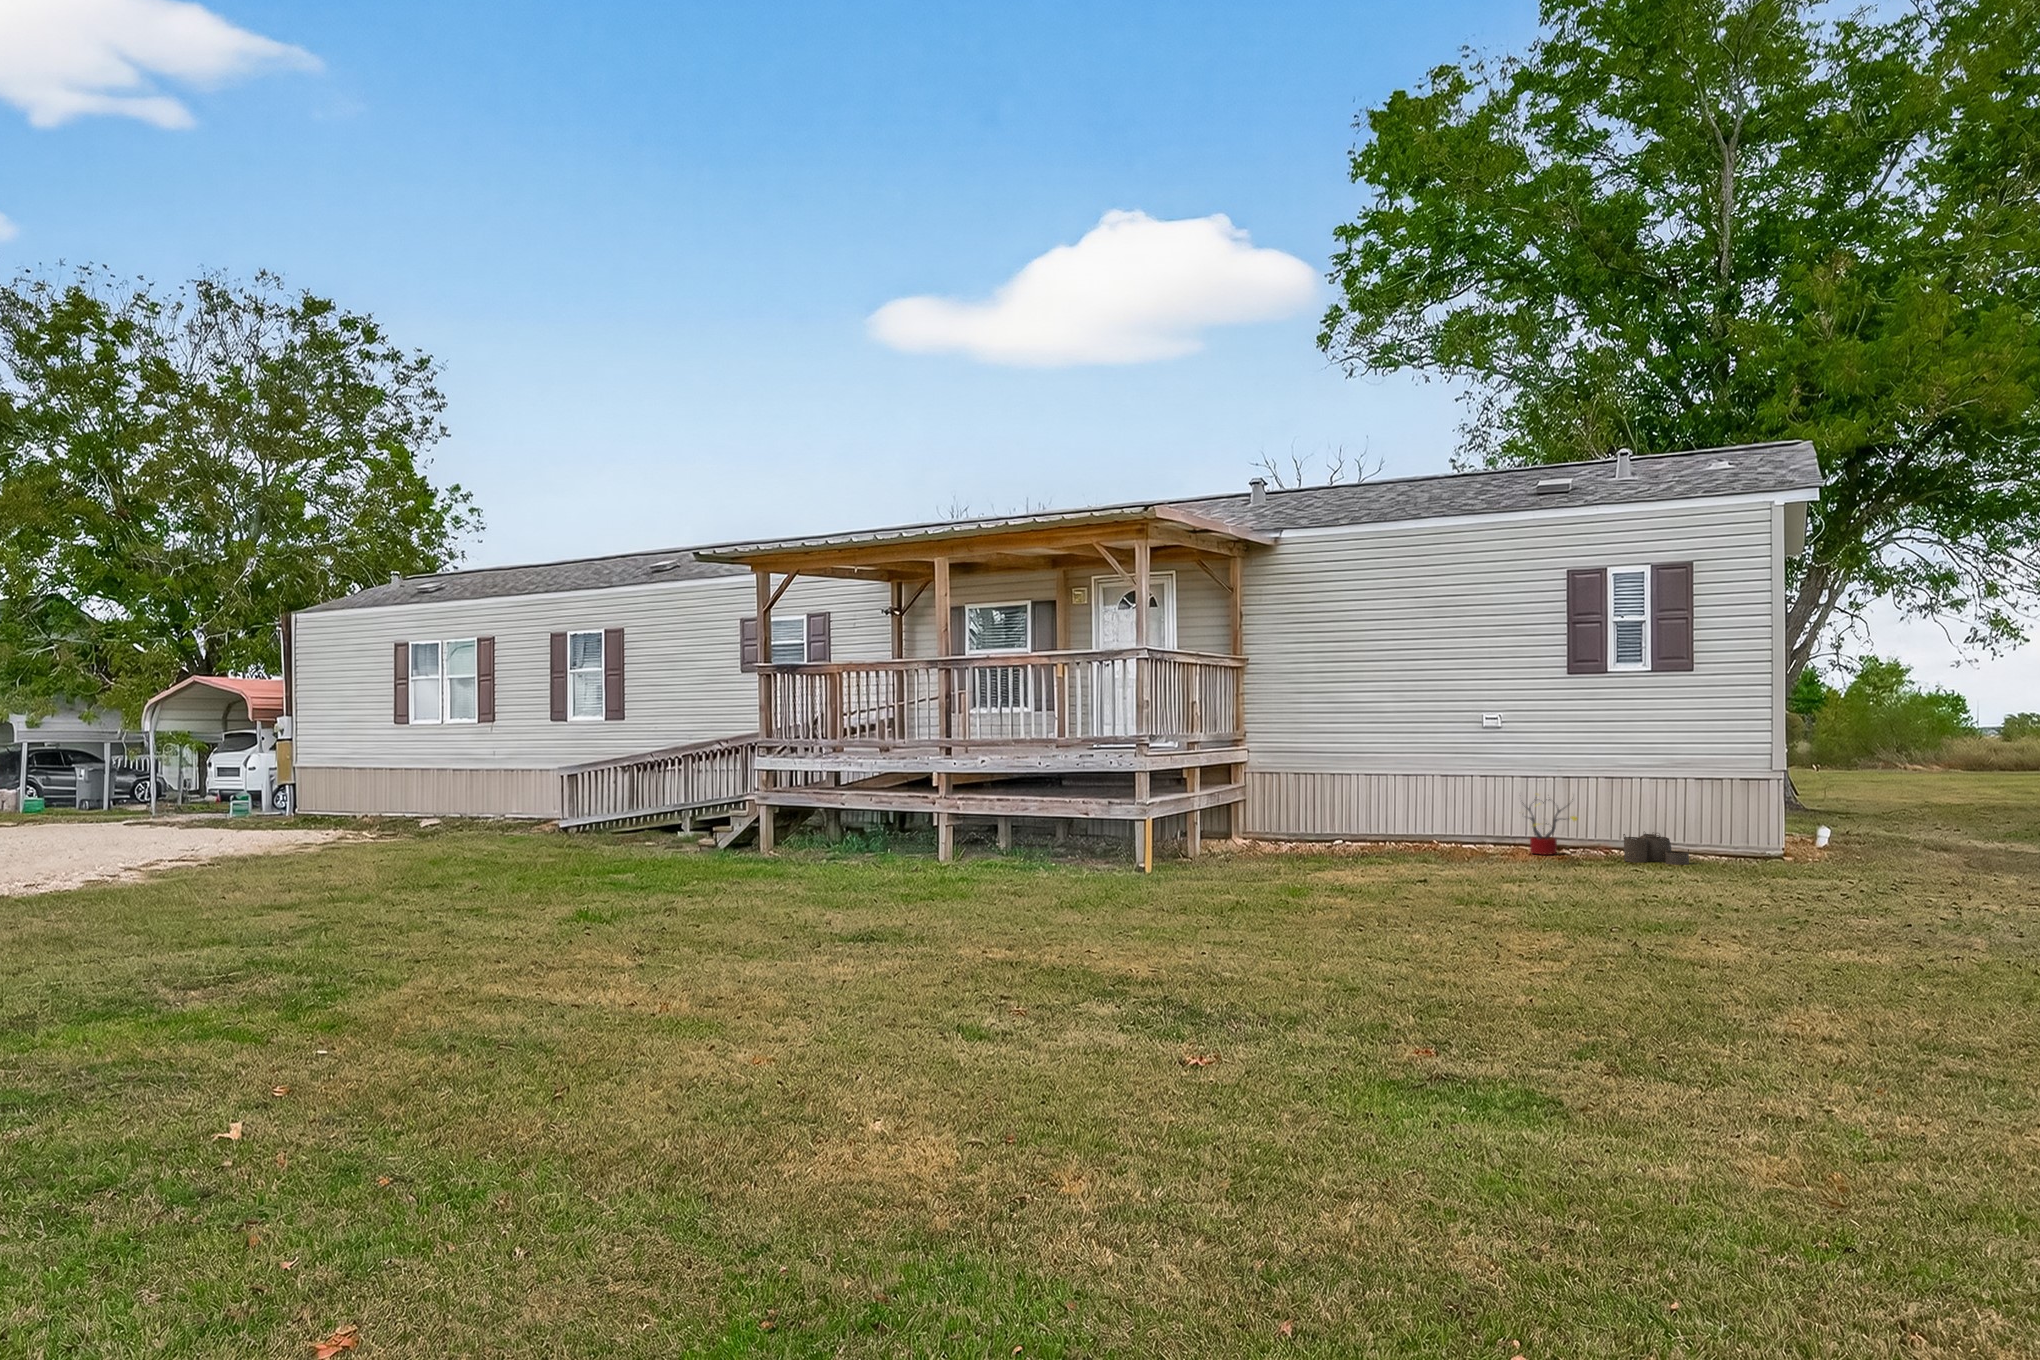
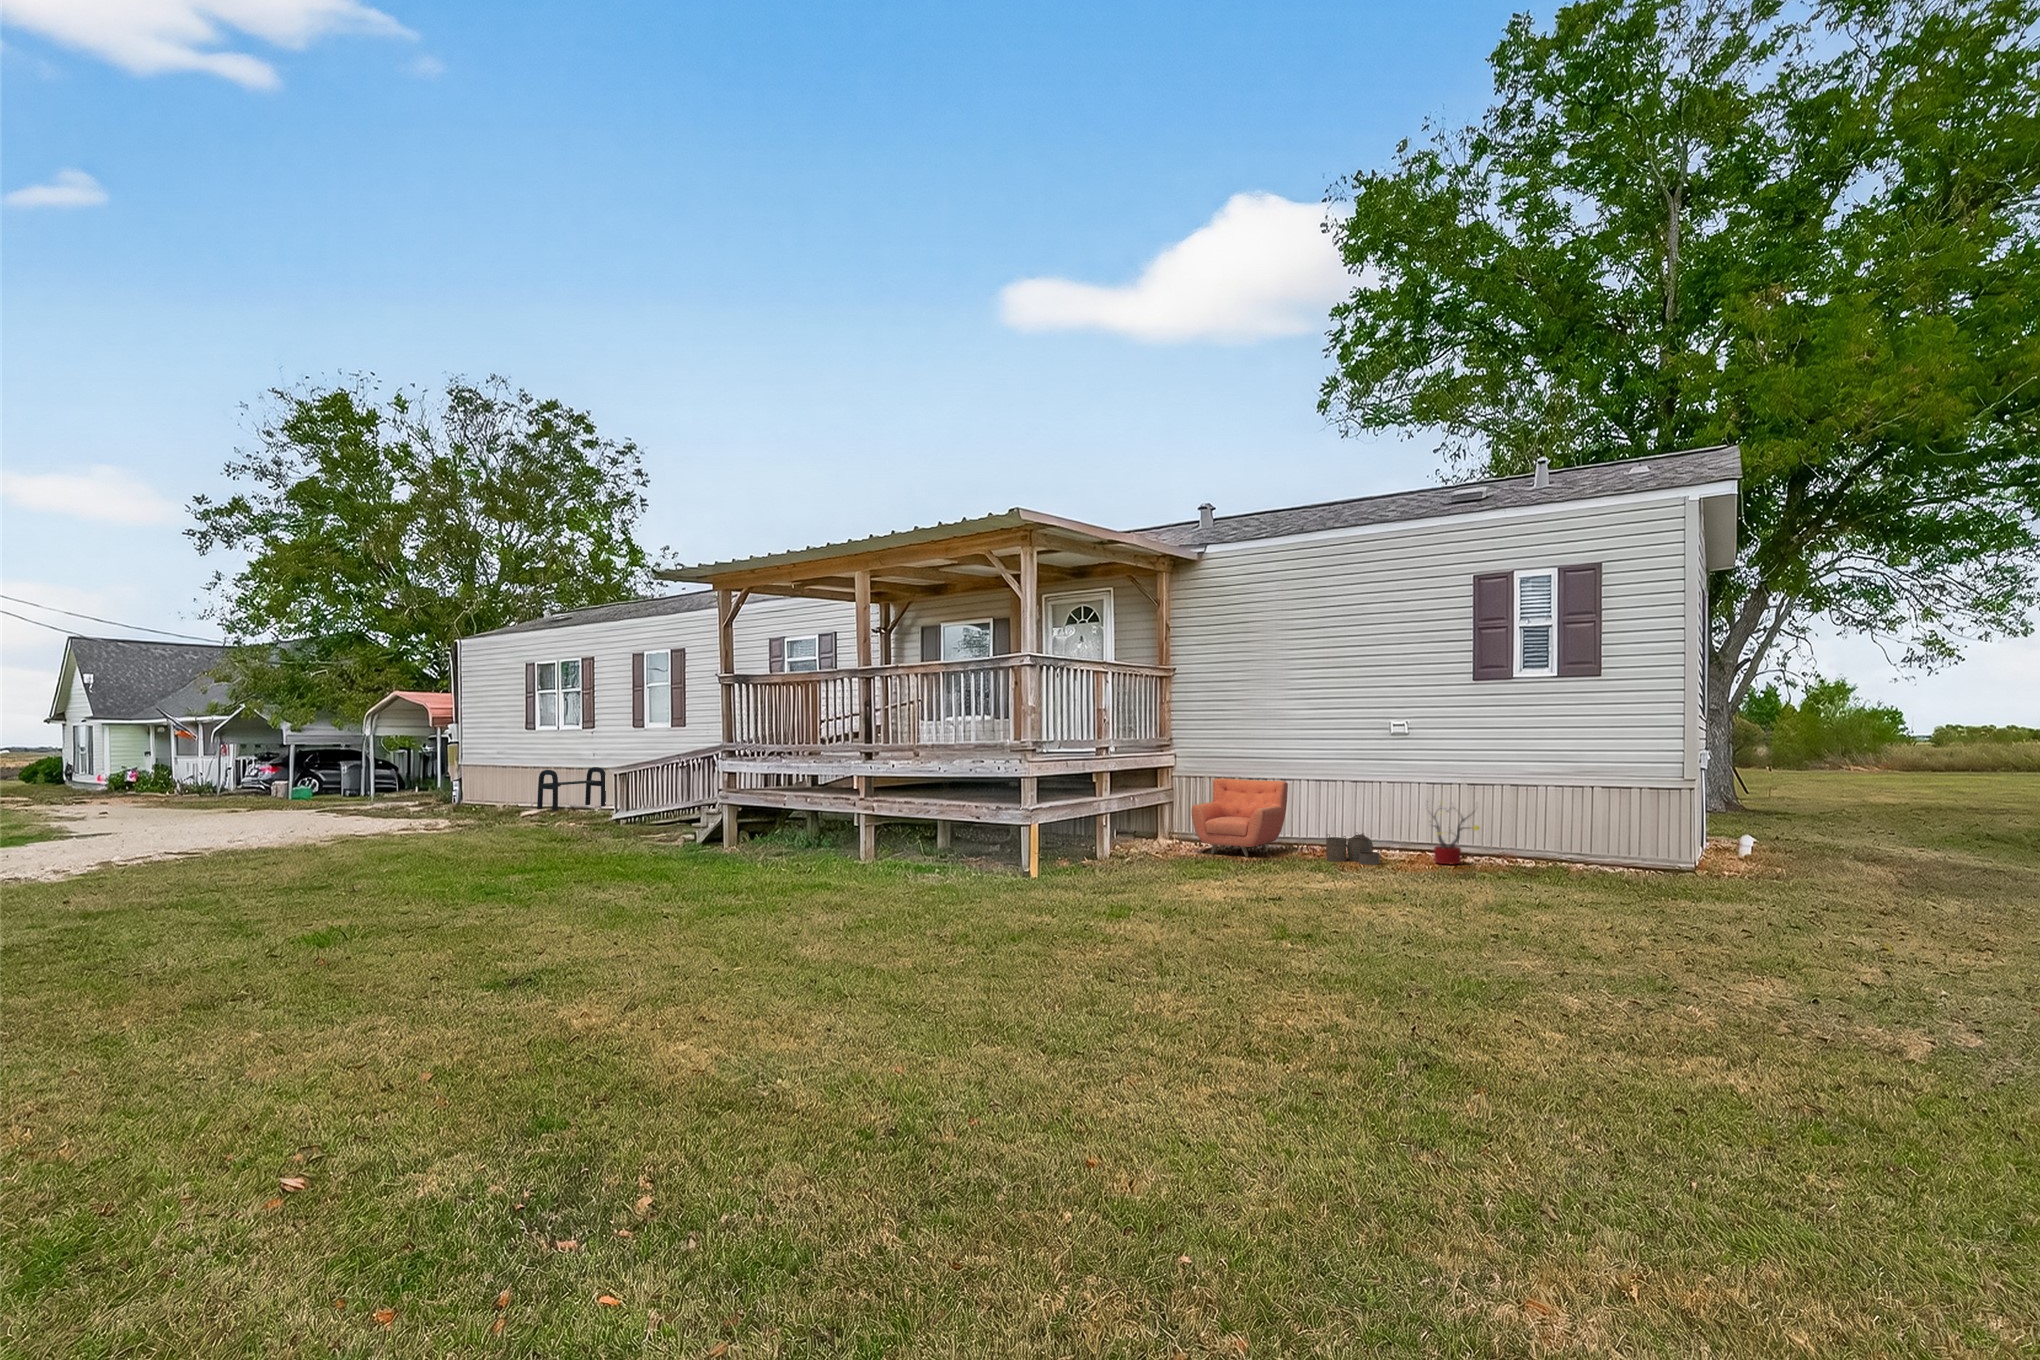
bench: none [438,767,516,819] -> present [537,767,606,810]
armchair: none [1279,773,1375,852] -> present [1191,778,1288,857]
woven basket: present [1623,833,1689,865] -> present [1326,833,1380,865]

